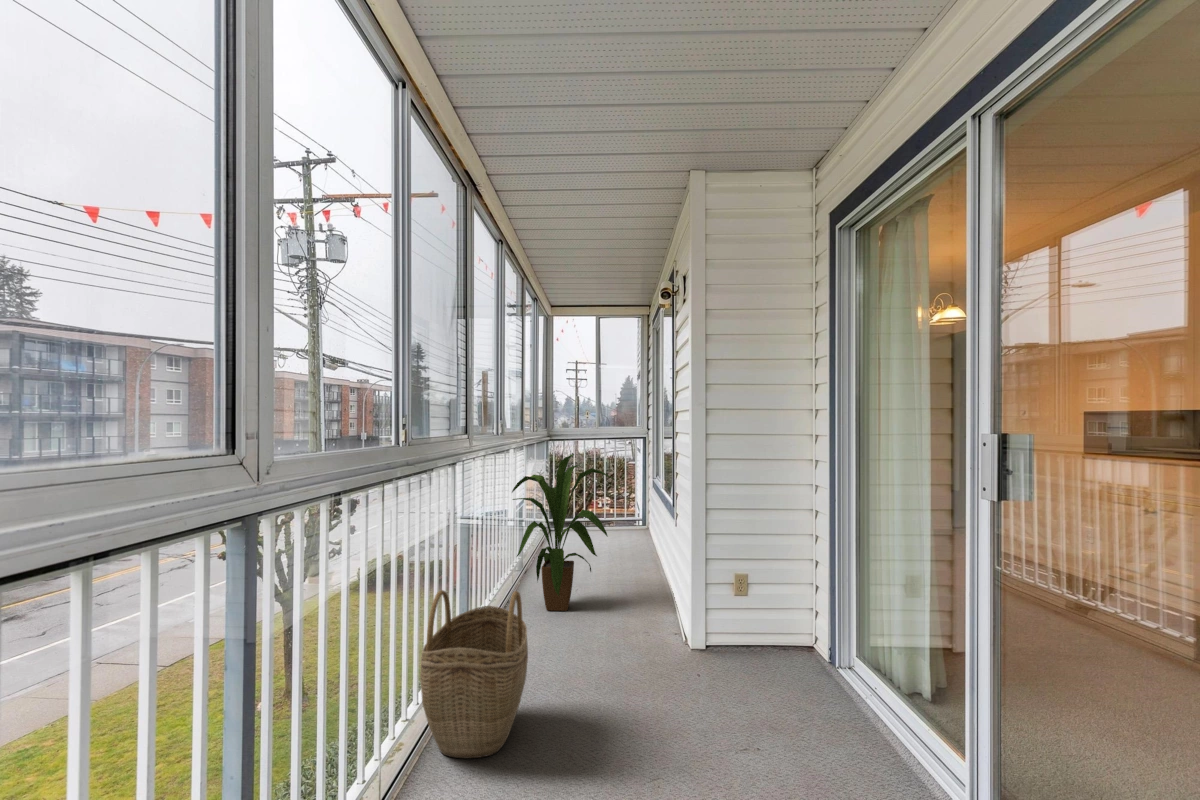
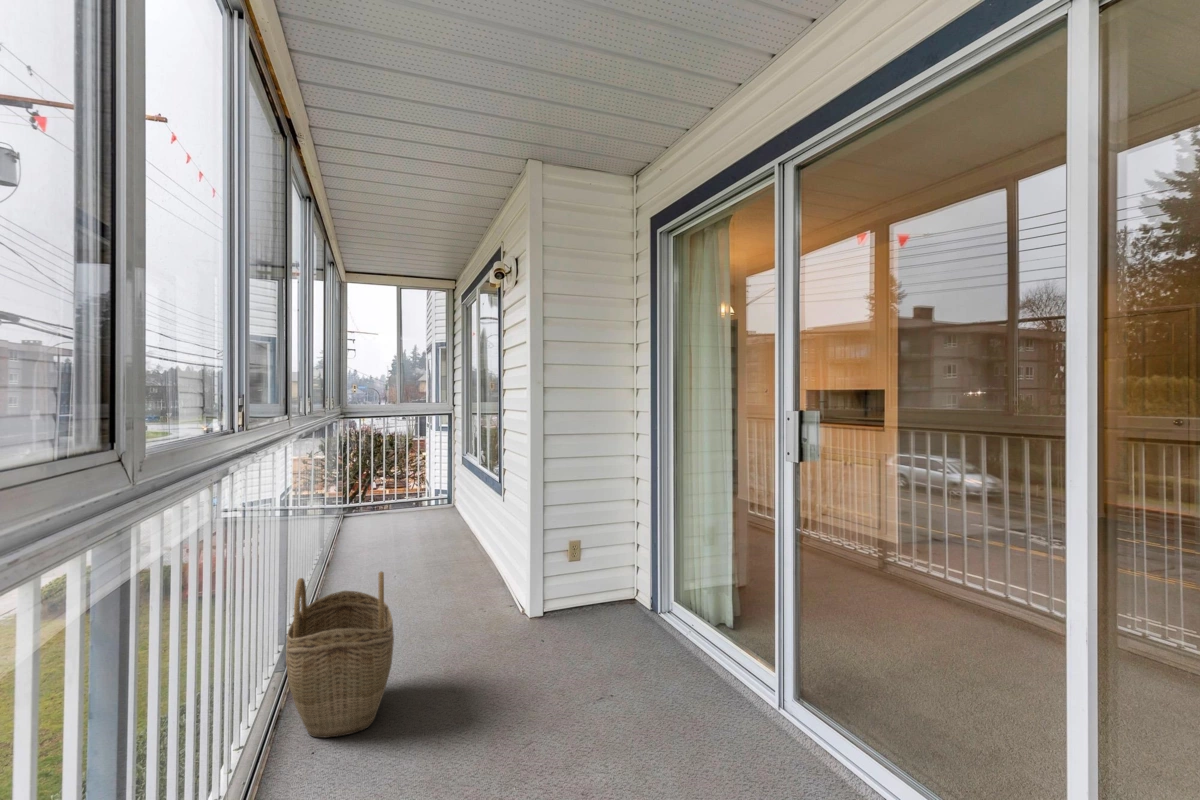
house plant: present [512,454,614,611] -> none [327,435,444,597]

